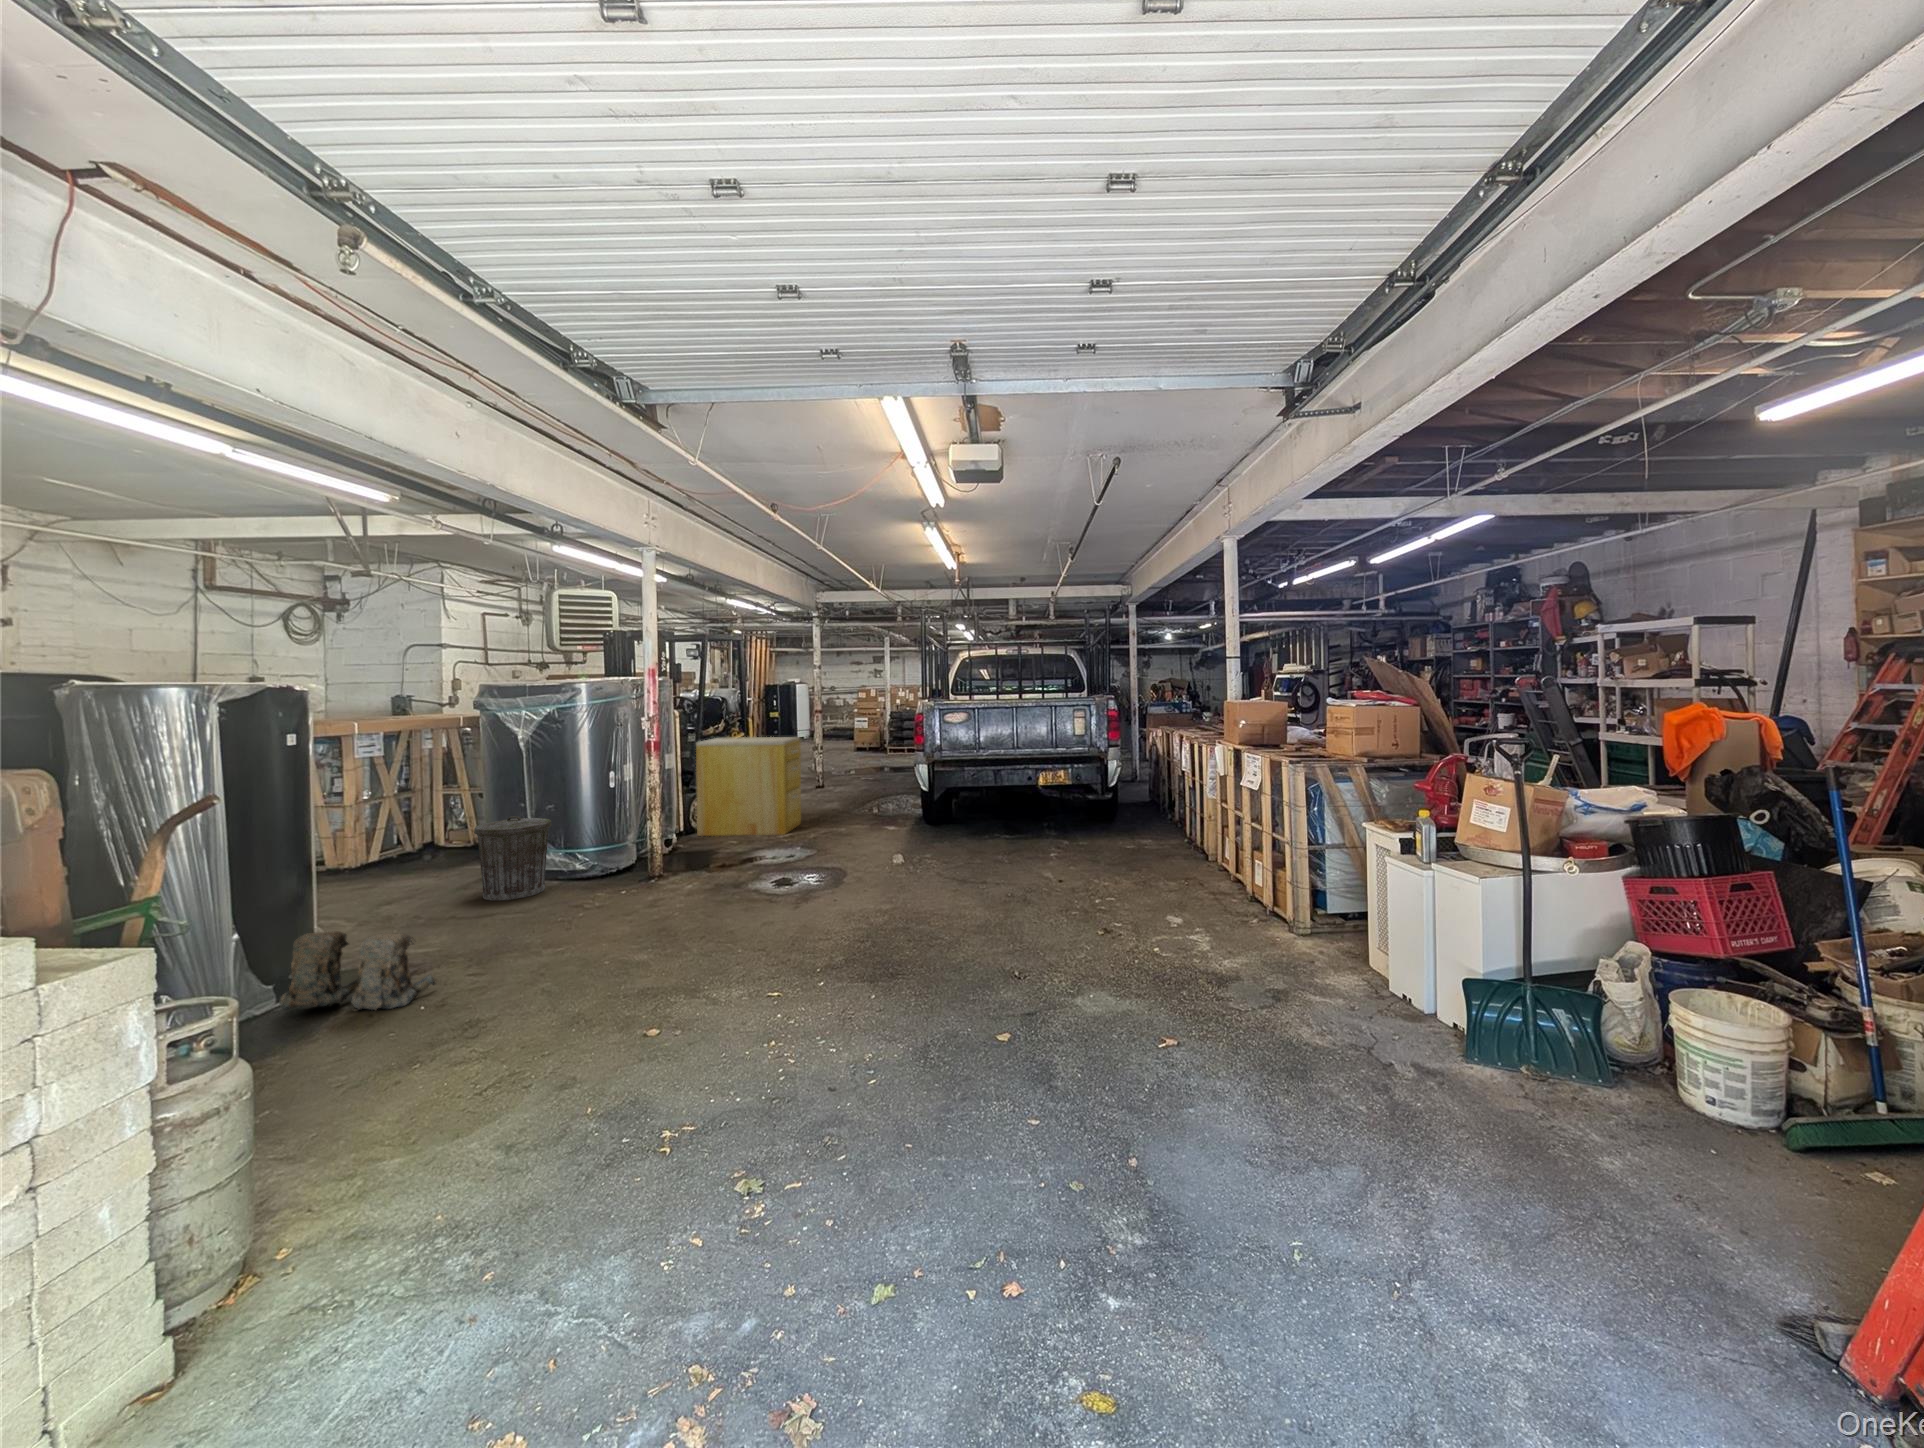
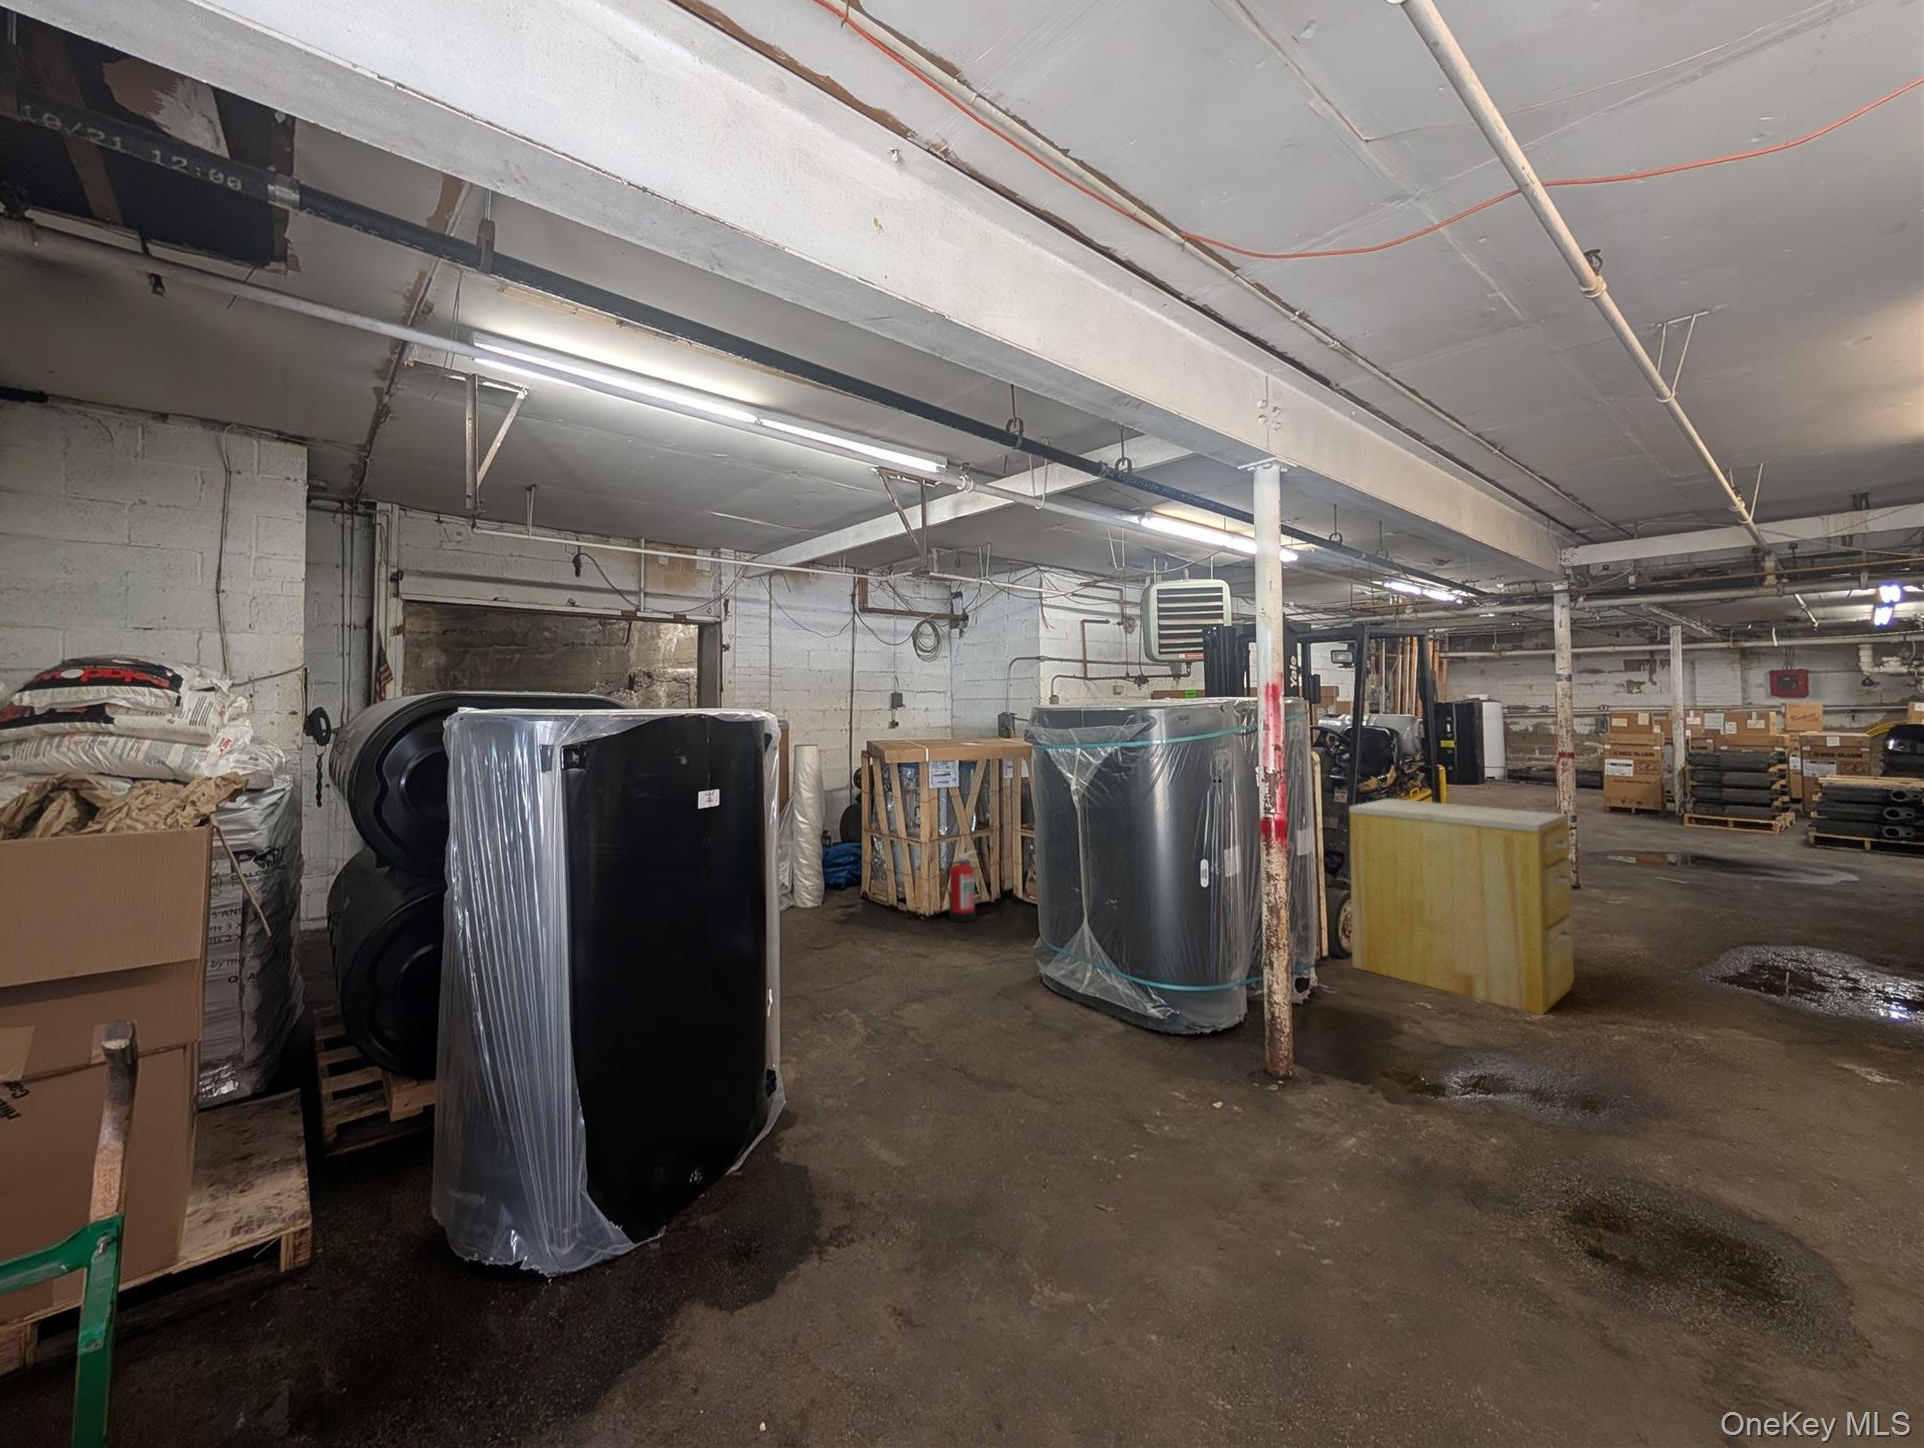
fire extinguisher: none [369,809,403,869] -> present [945,851,975,922]
trash can: present [474,816,551,901] -> none [1011,909,1111,1048]
backpack: present [279,931,438,1010] -> none [655,1124,845,1355]

